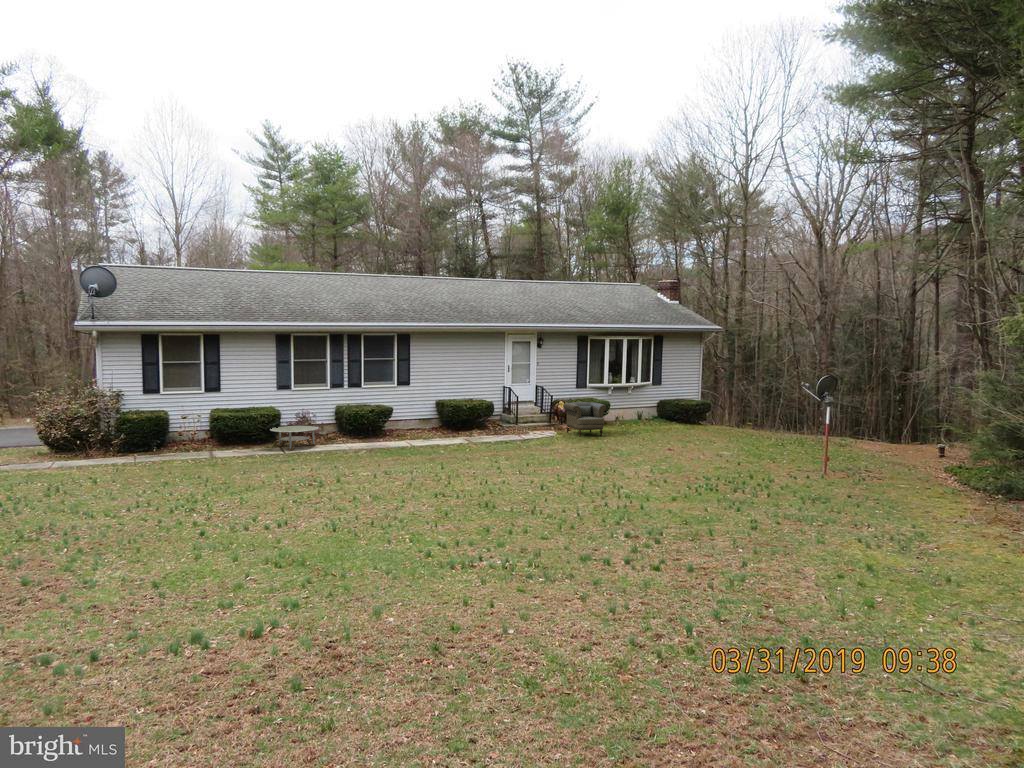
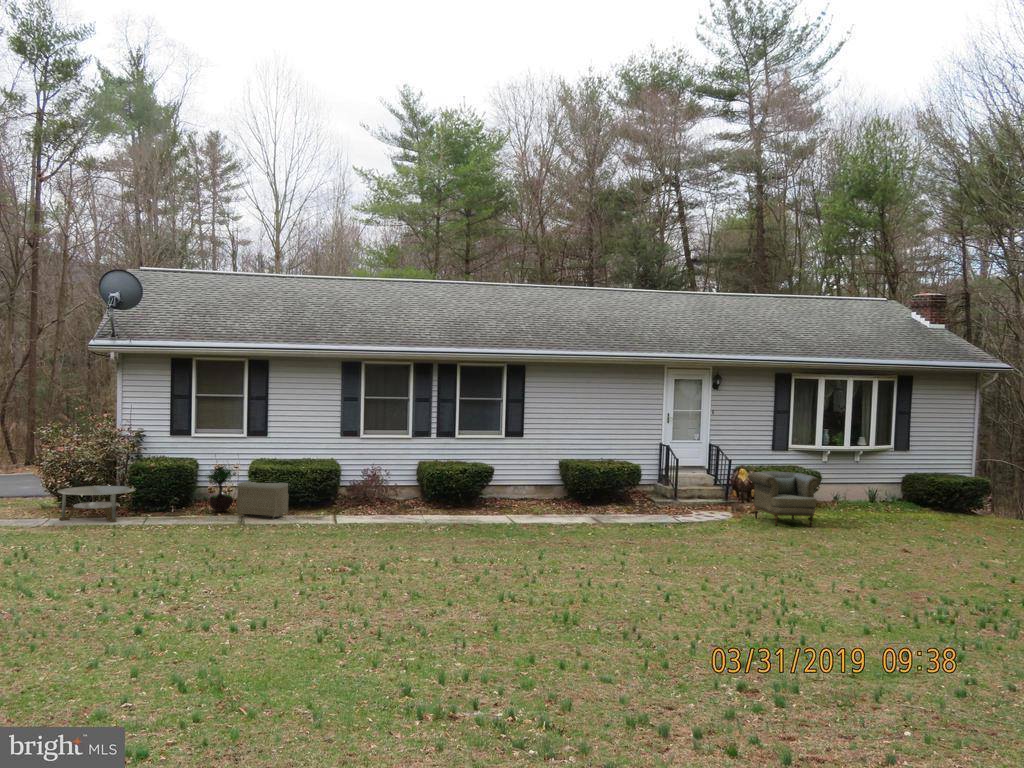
potted tree: none [174,412,200,449] -> present [207,466,234,512]
storage bench: none [203,425,243,452] -> present [237,481,289,519]
round table: present [270,426,318,451] -> present [57,486,135,522]

